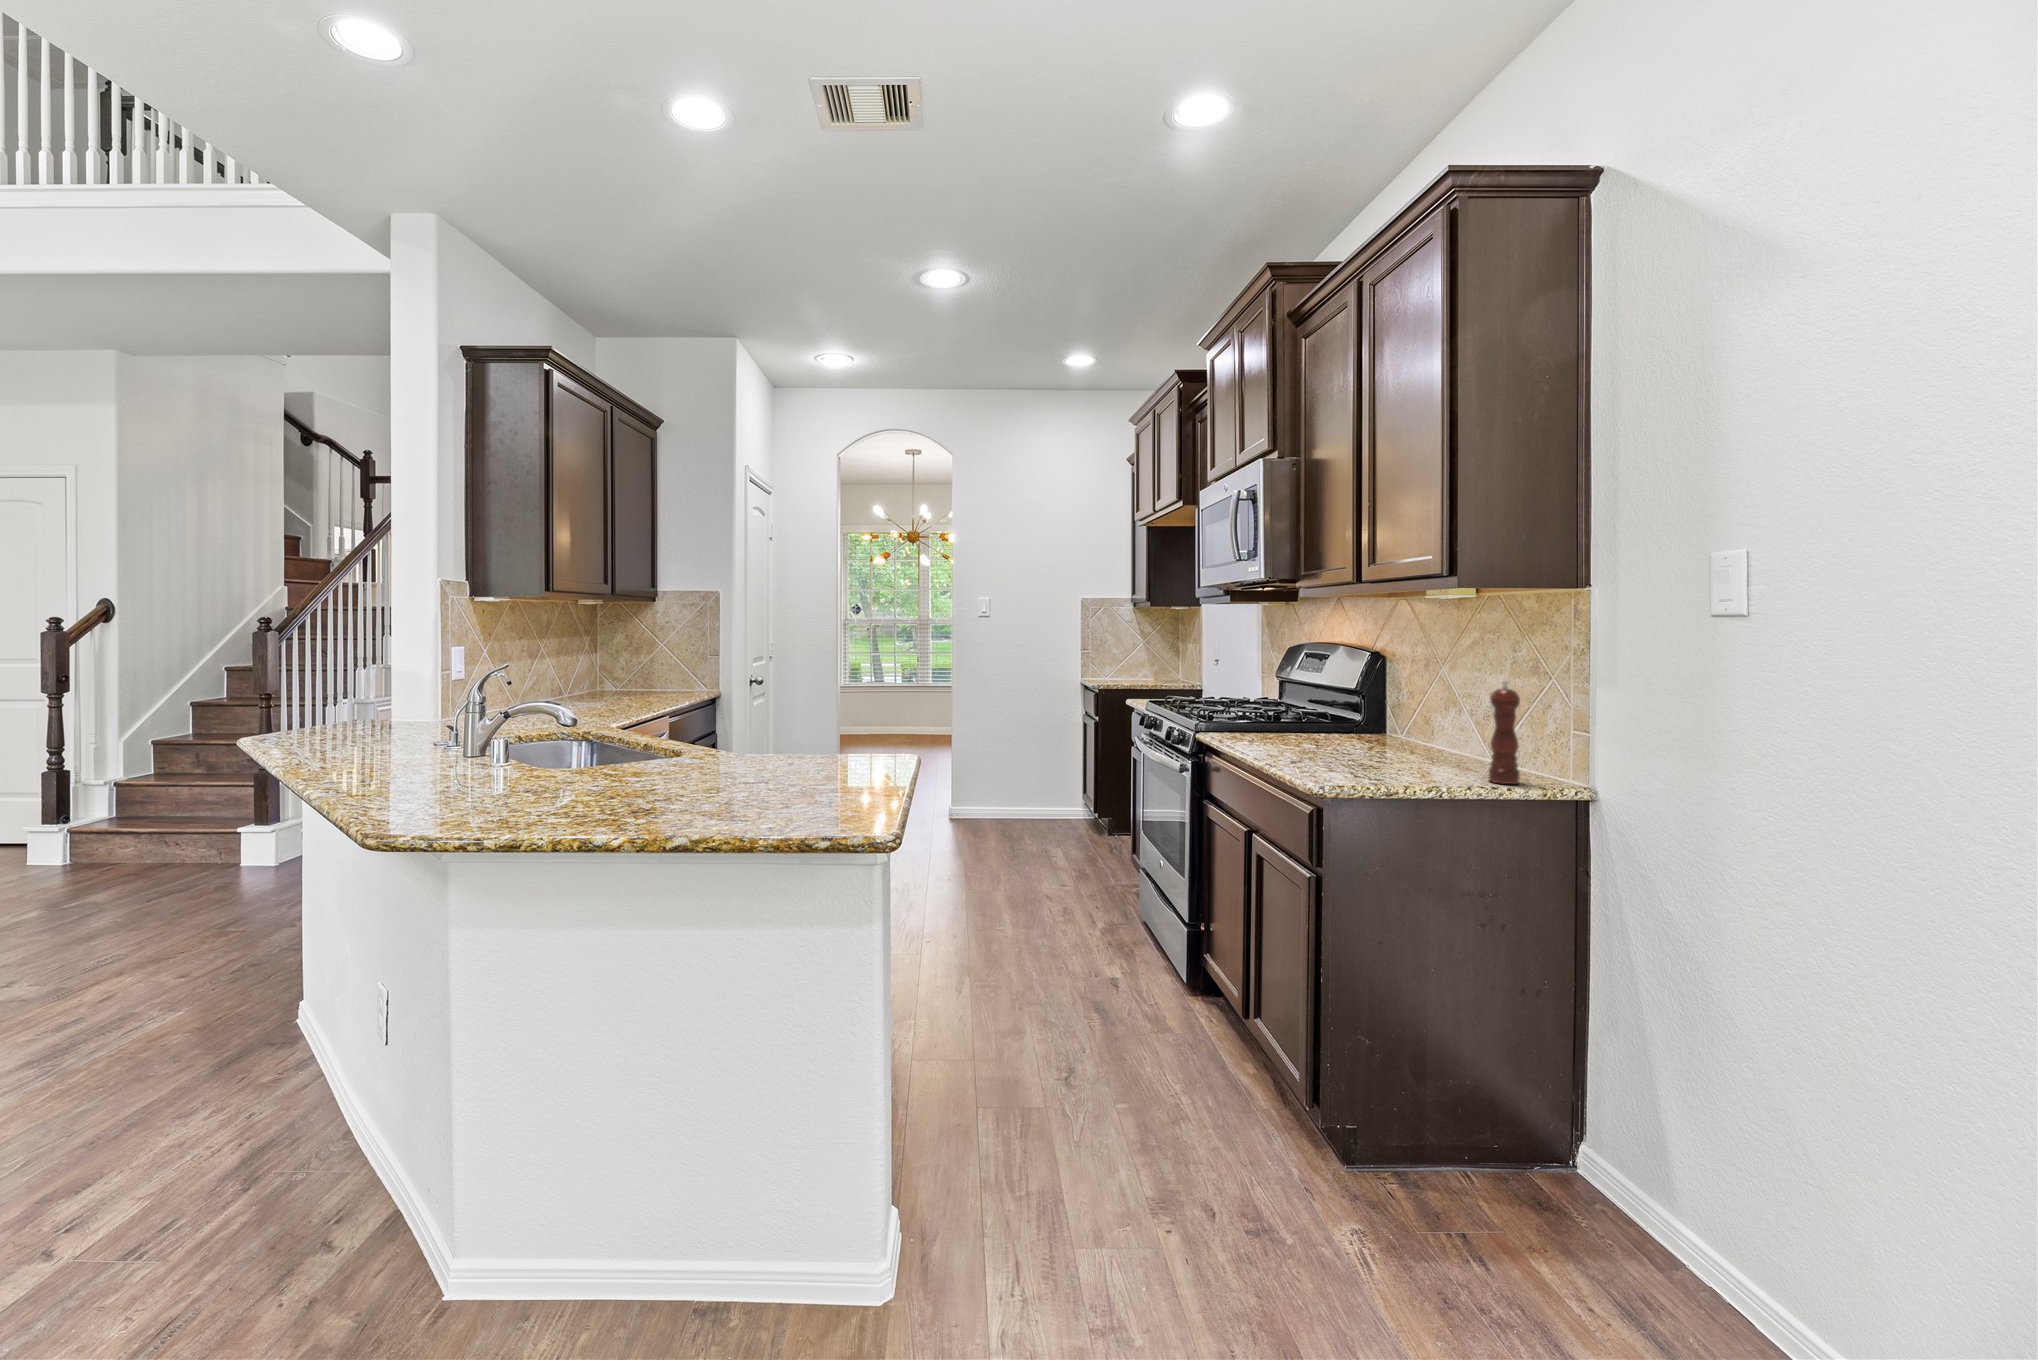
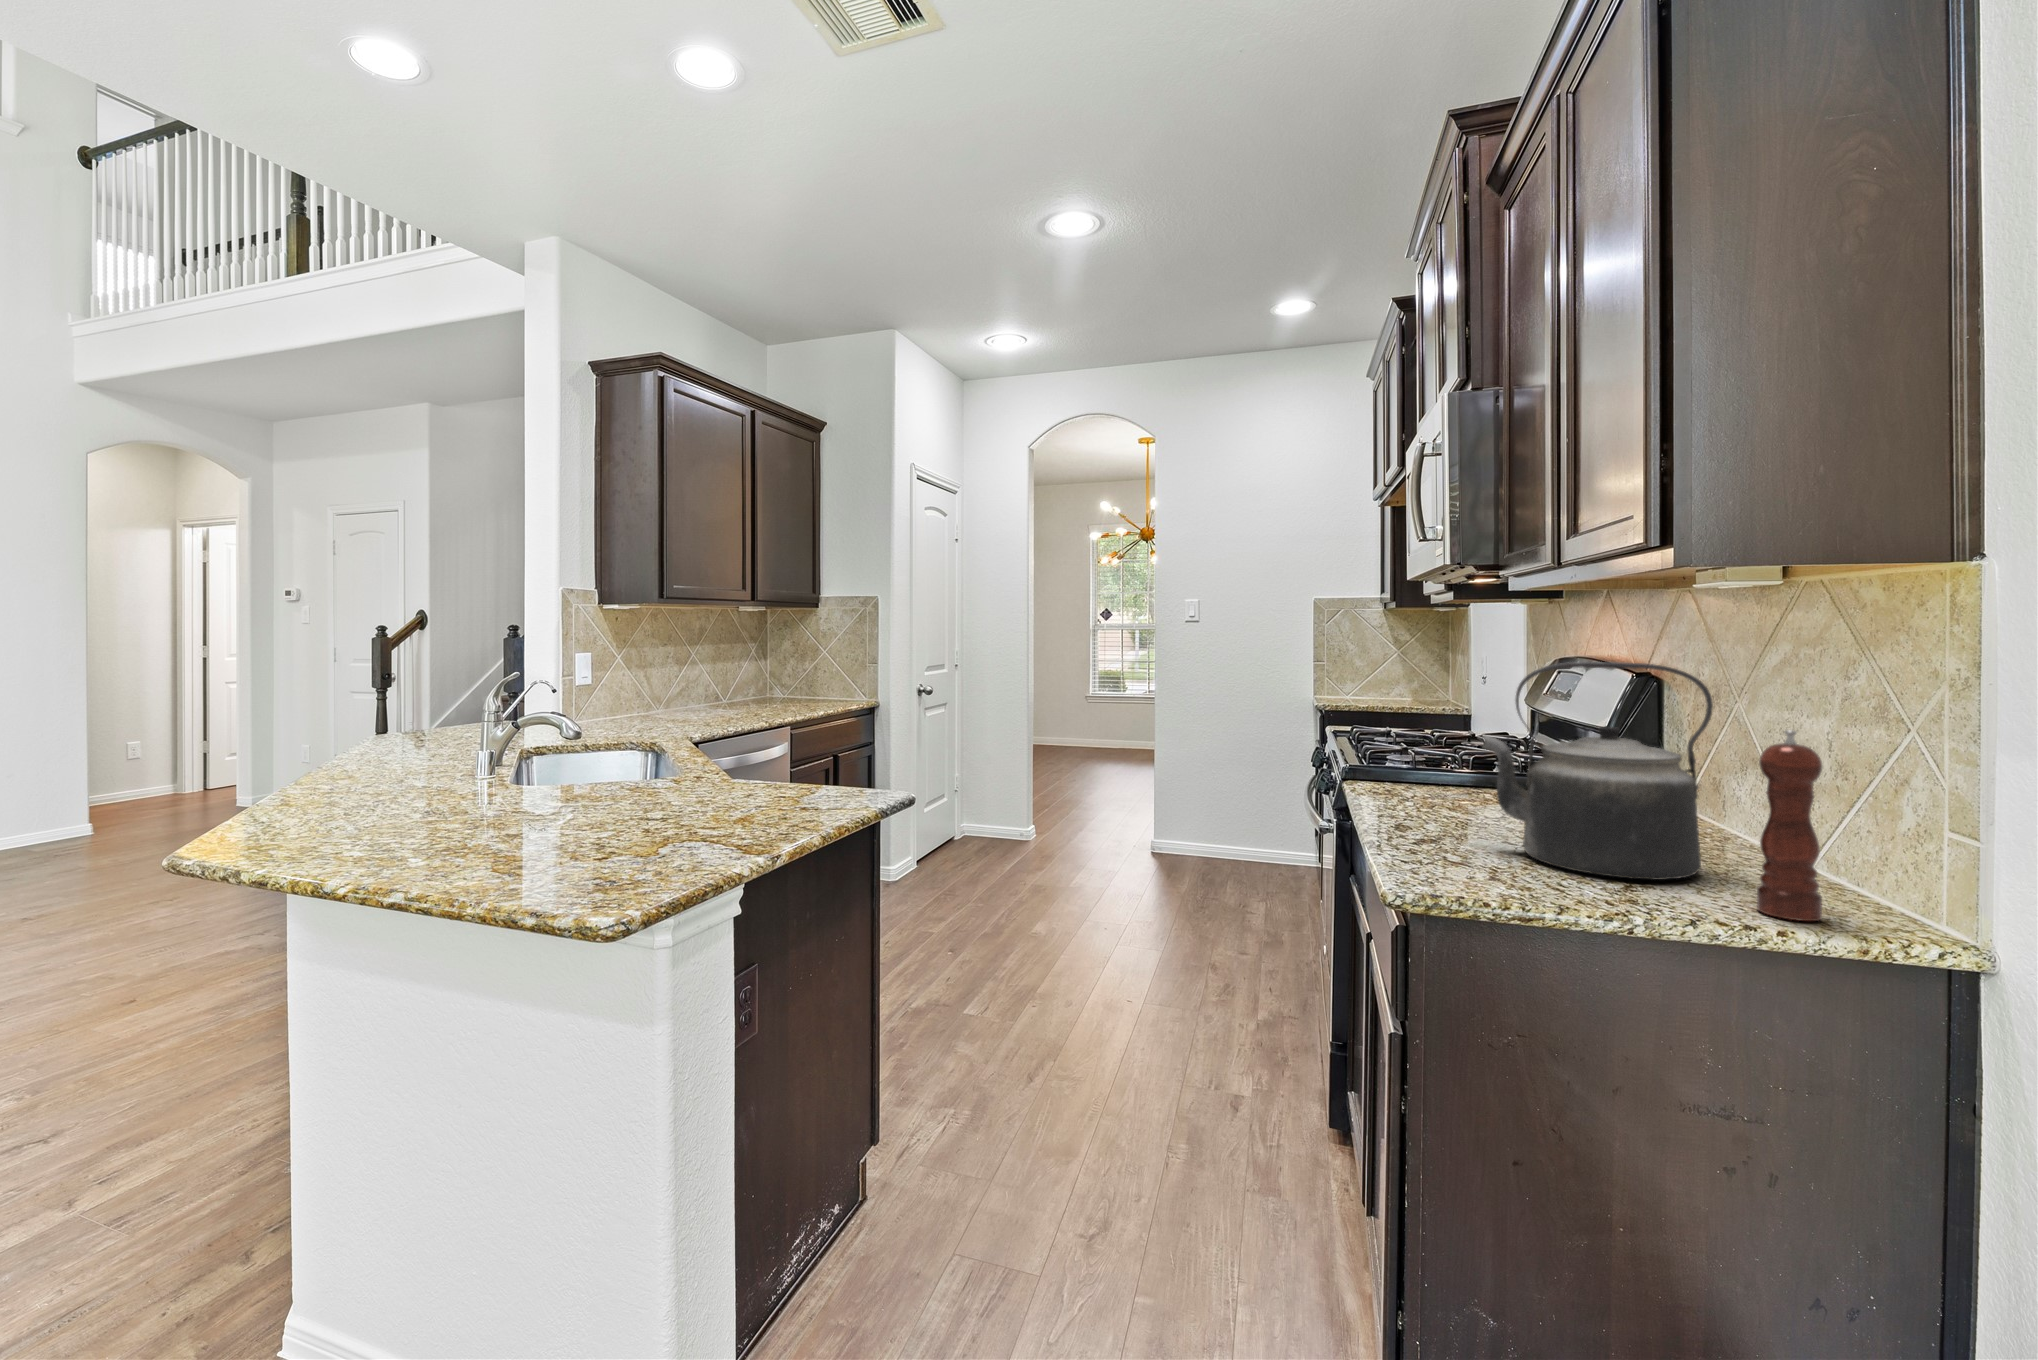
kettle: none [1332,646,1457,771] -> present [1483,662,1713,880]

